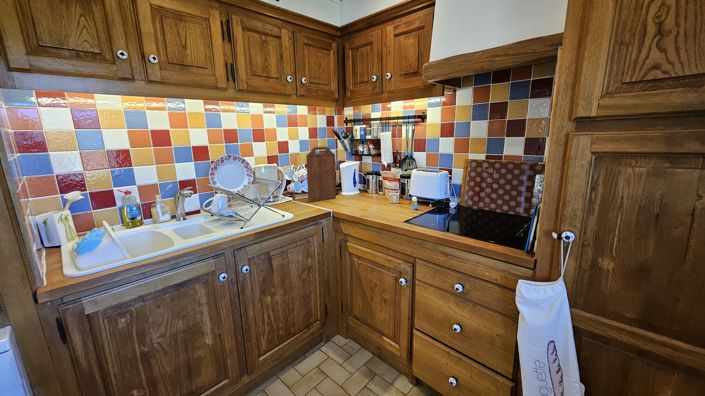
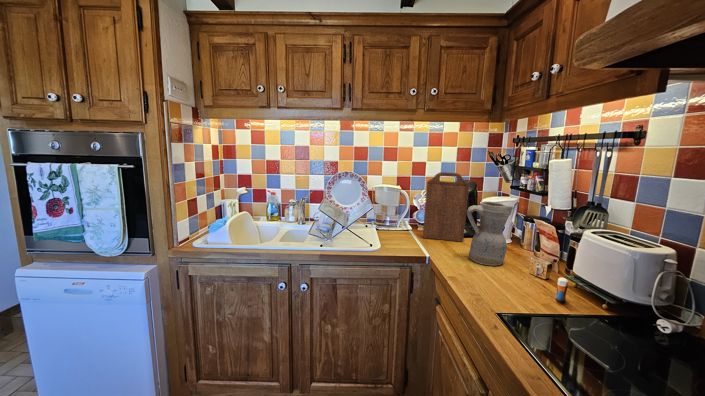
ceramic pitcher: none [351,163,375,205] -> present [467,202,513,265]

